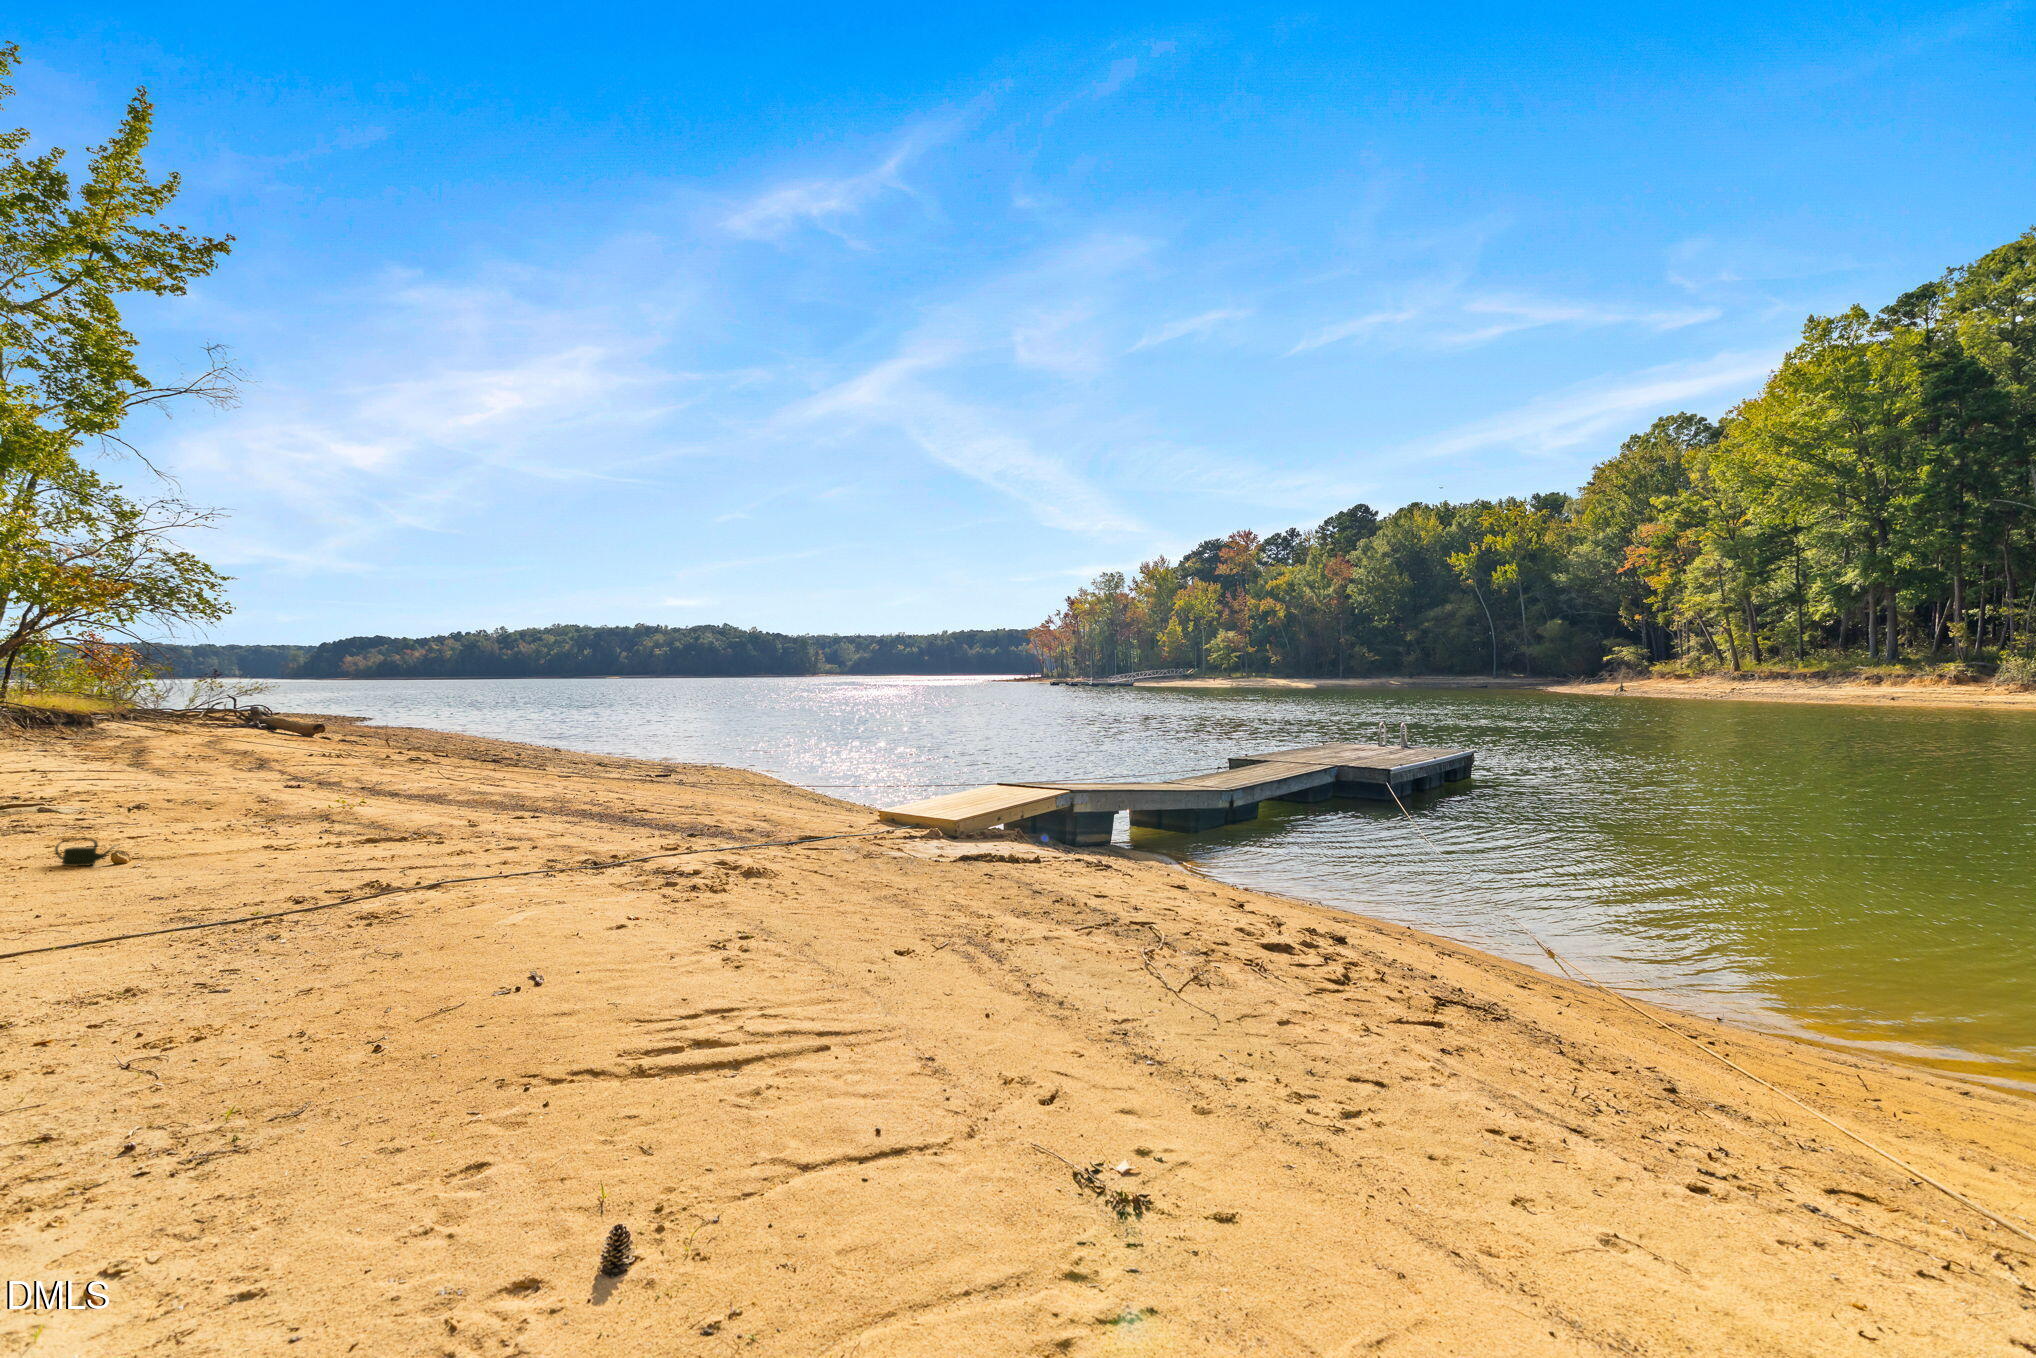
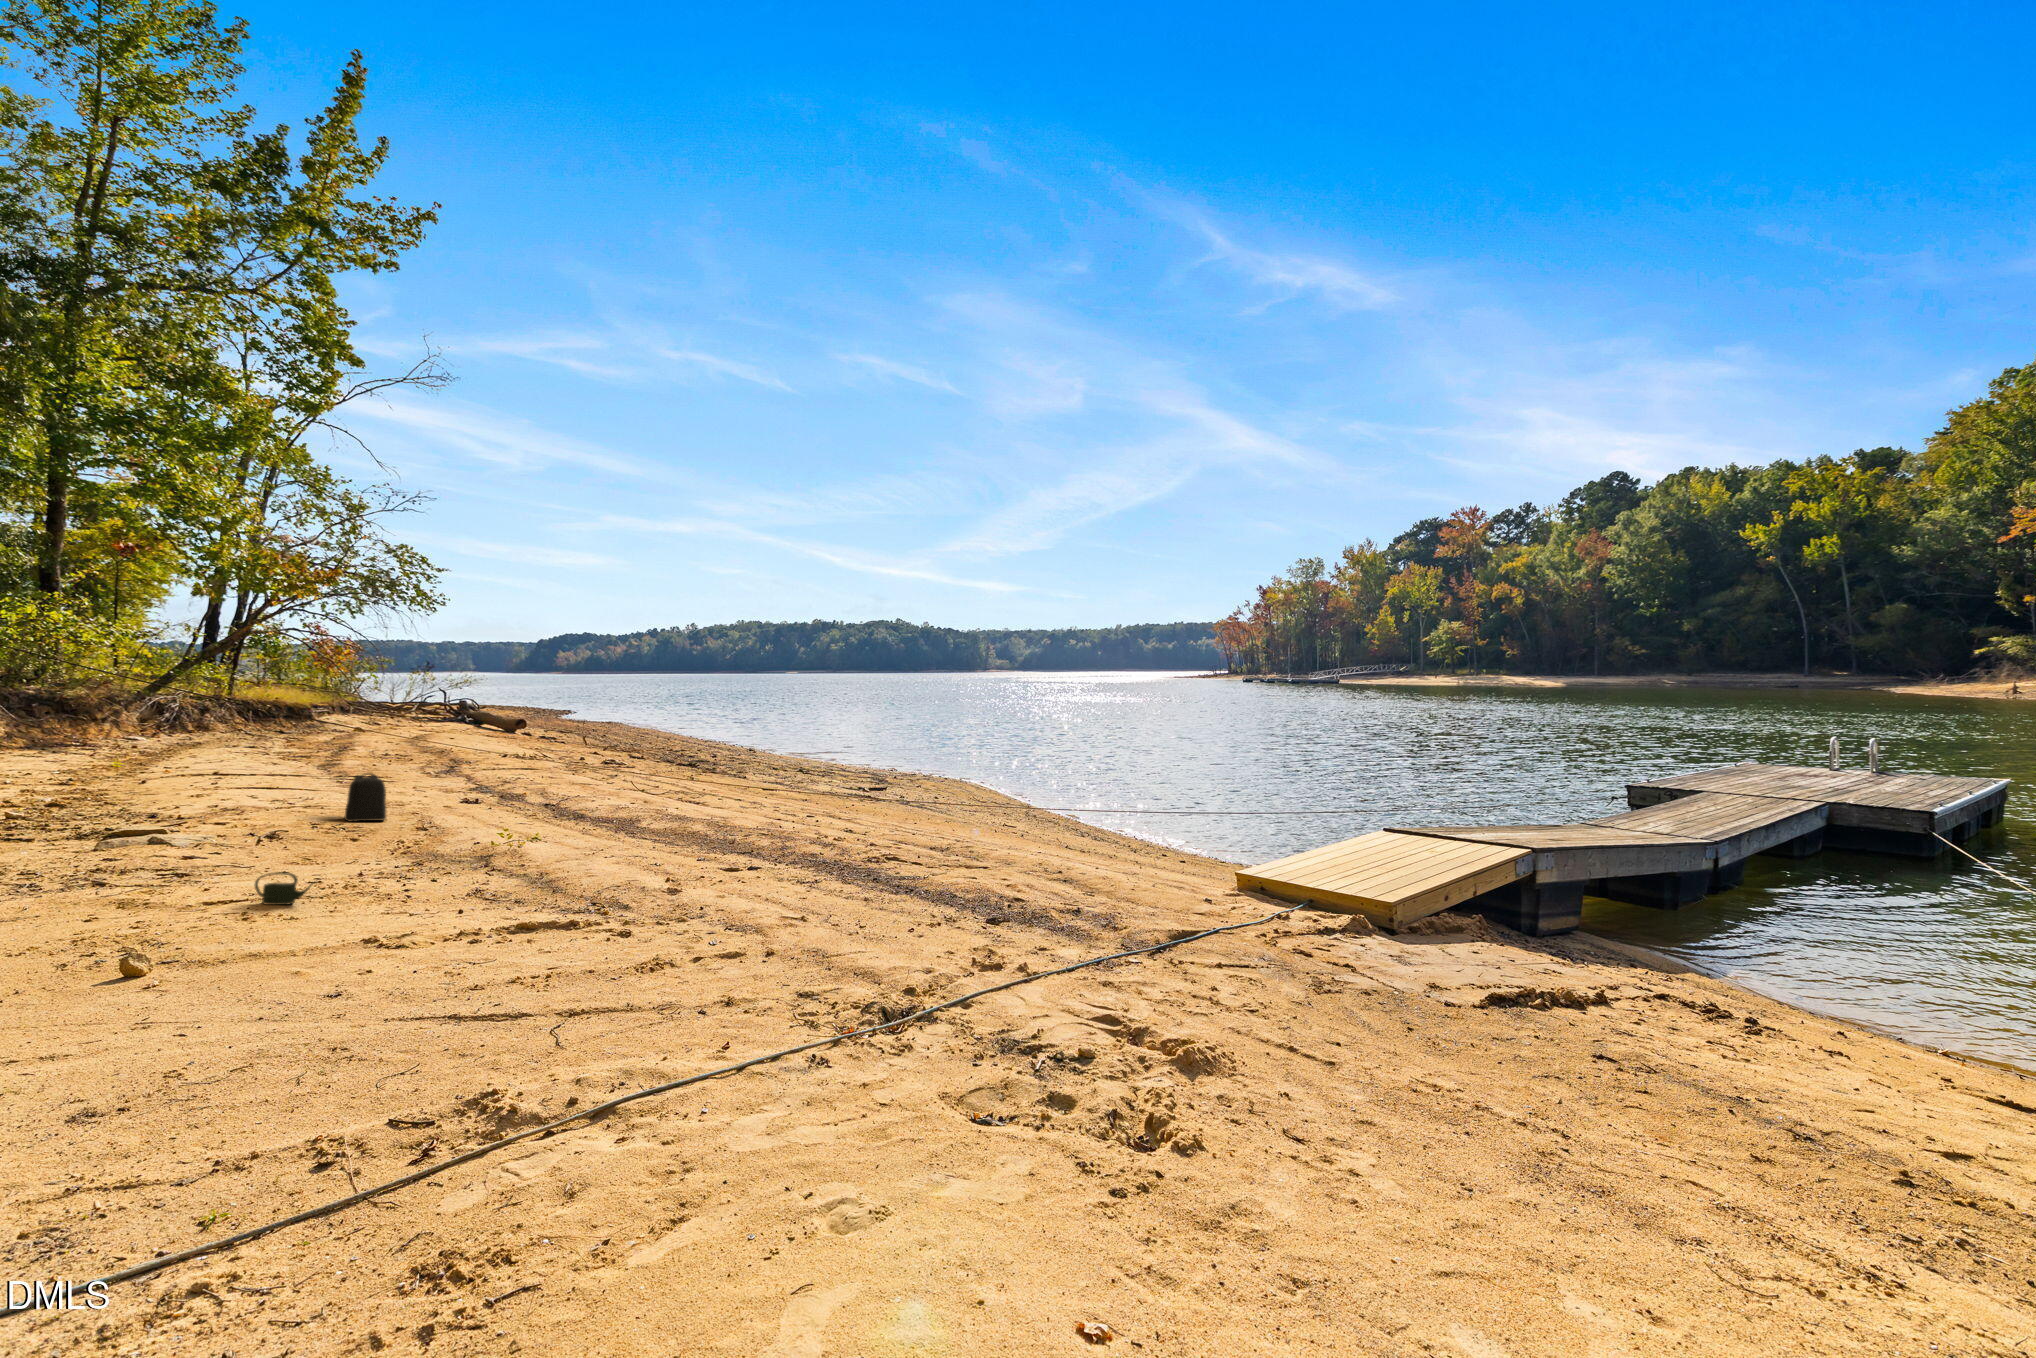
backpack: none [135,762,180,807] -> present [344,773,386,822]

